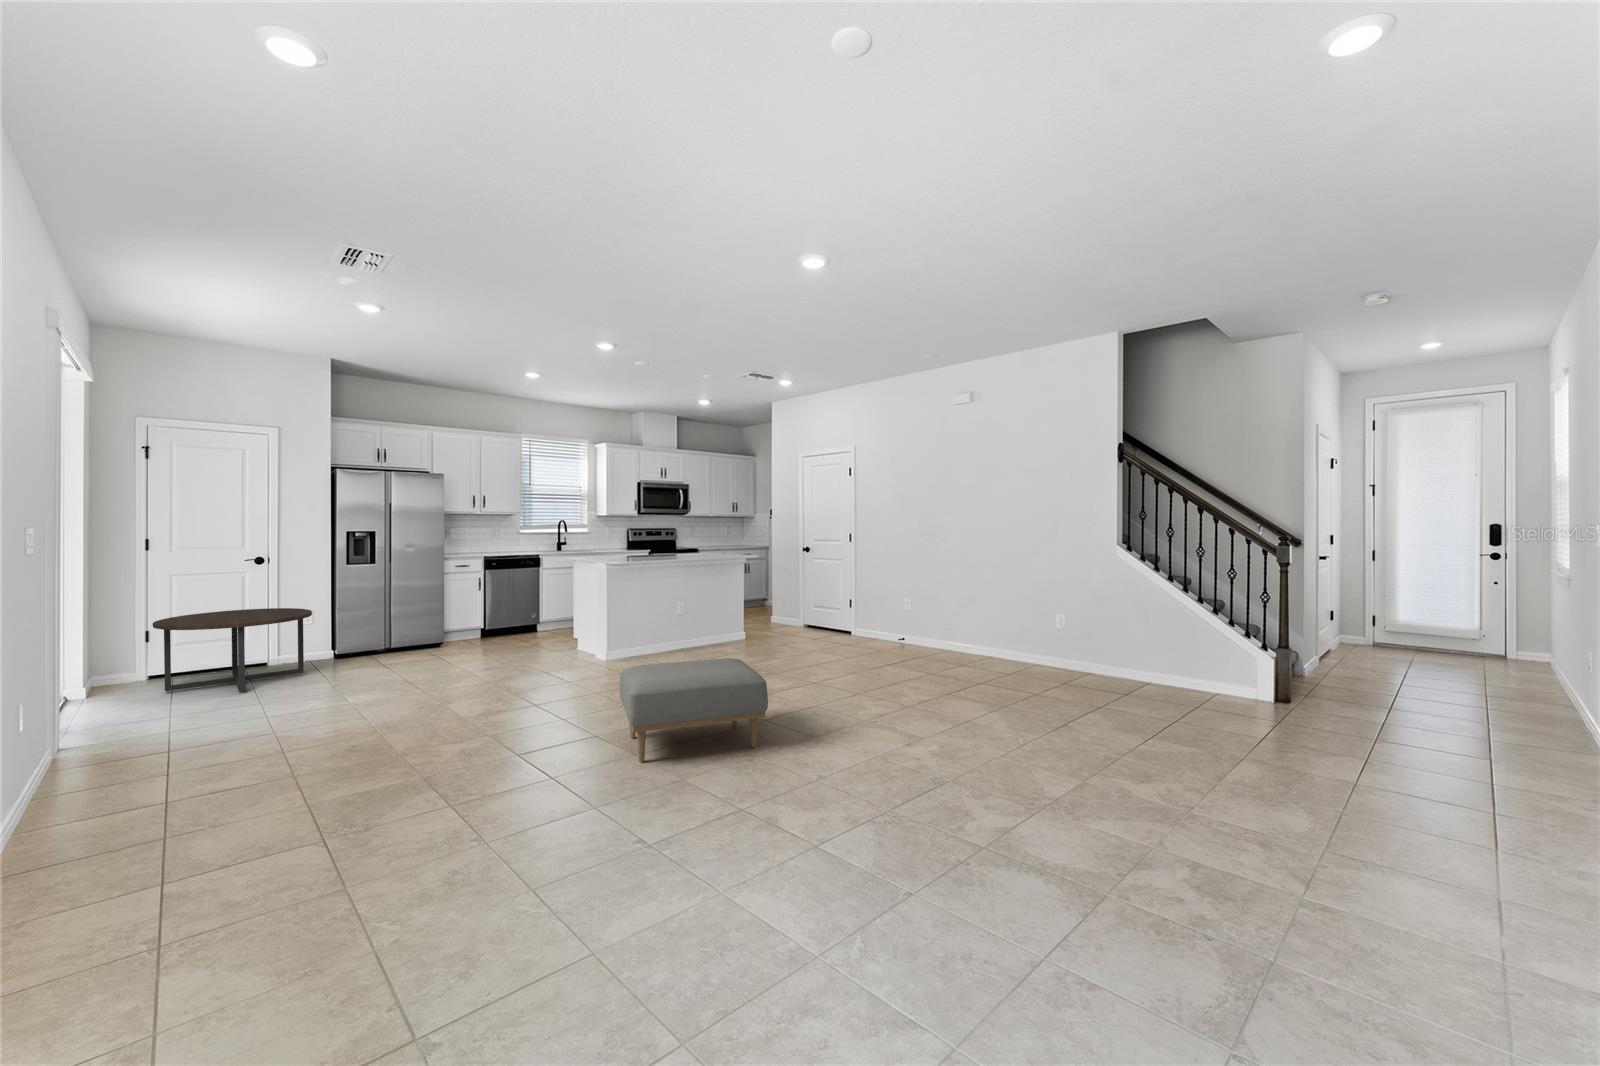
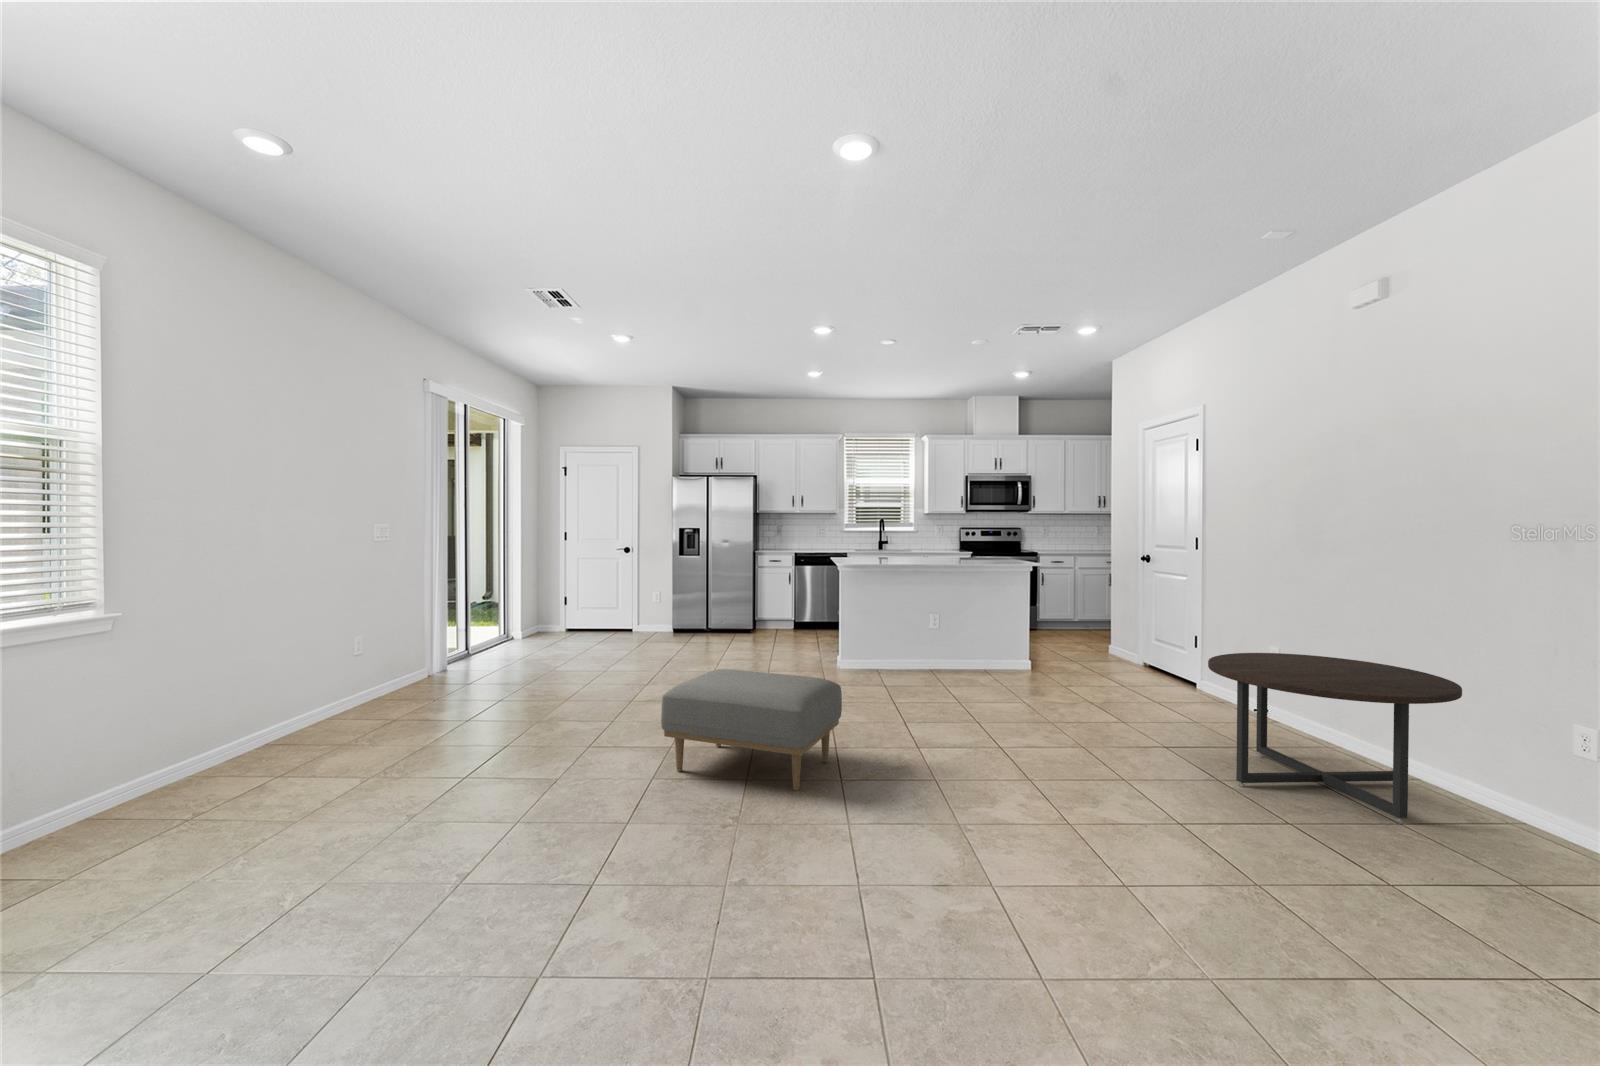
coffee table: present [153,608,312,694] -> present [1208,653,1462,823]

